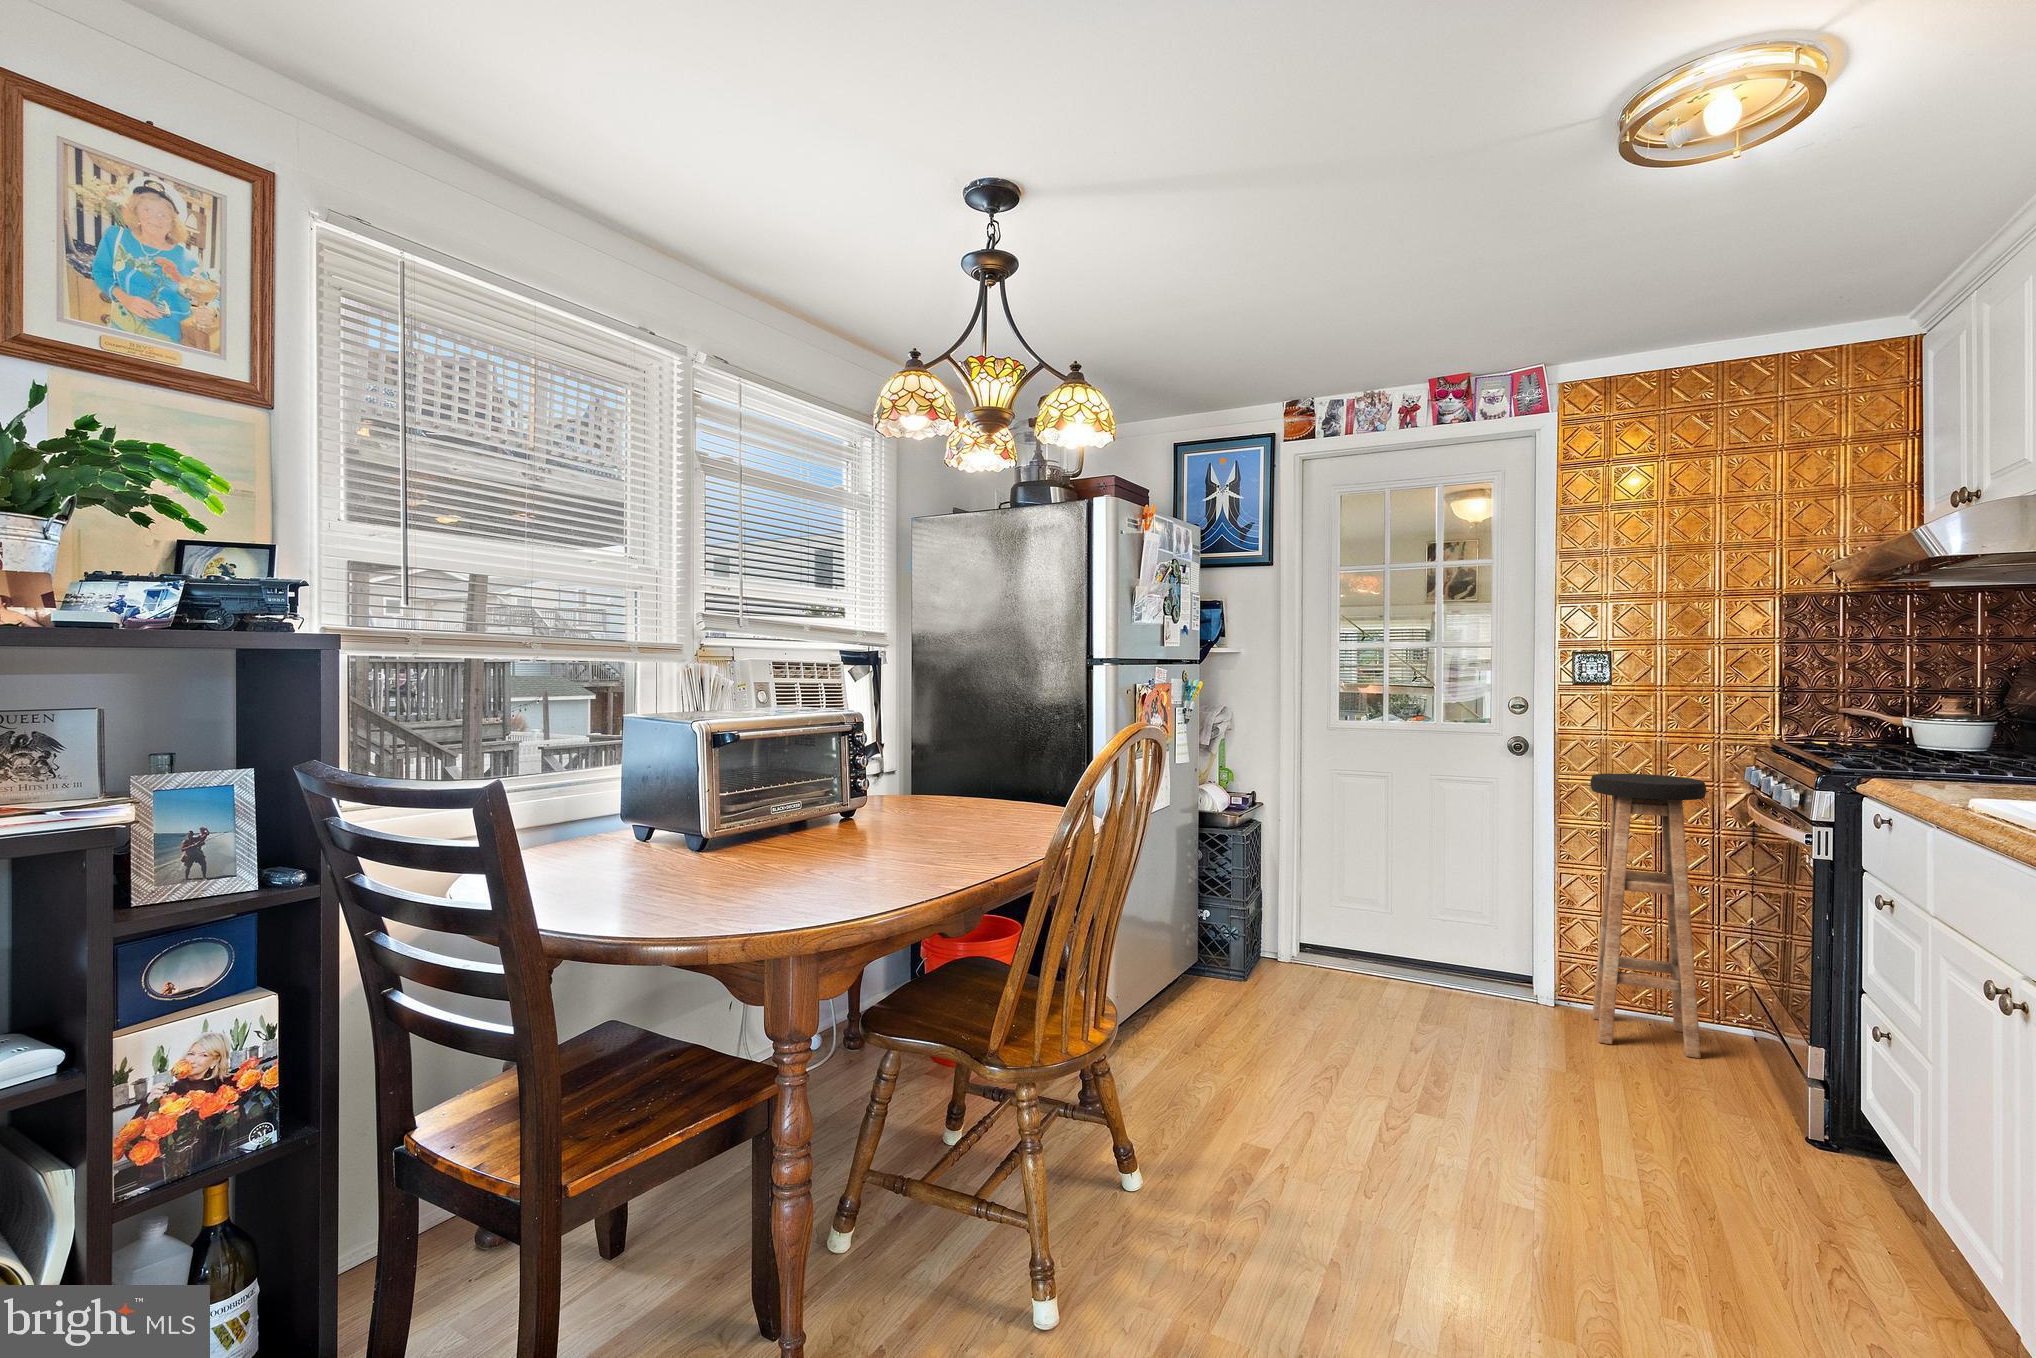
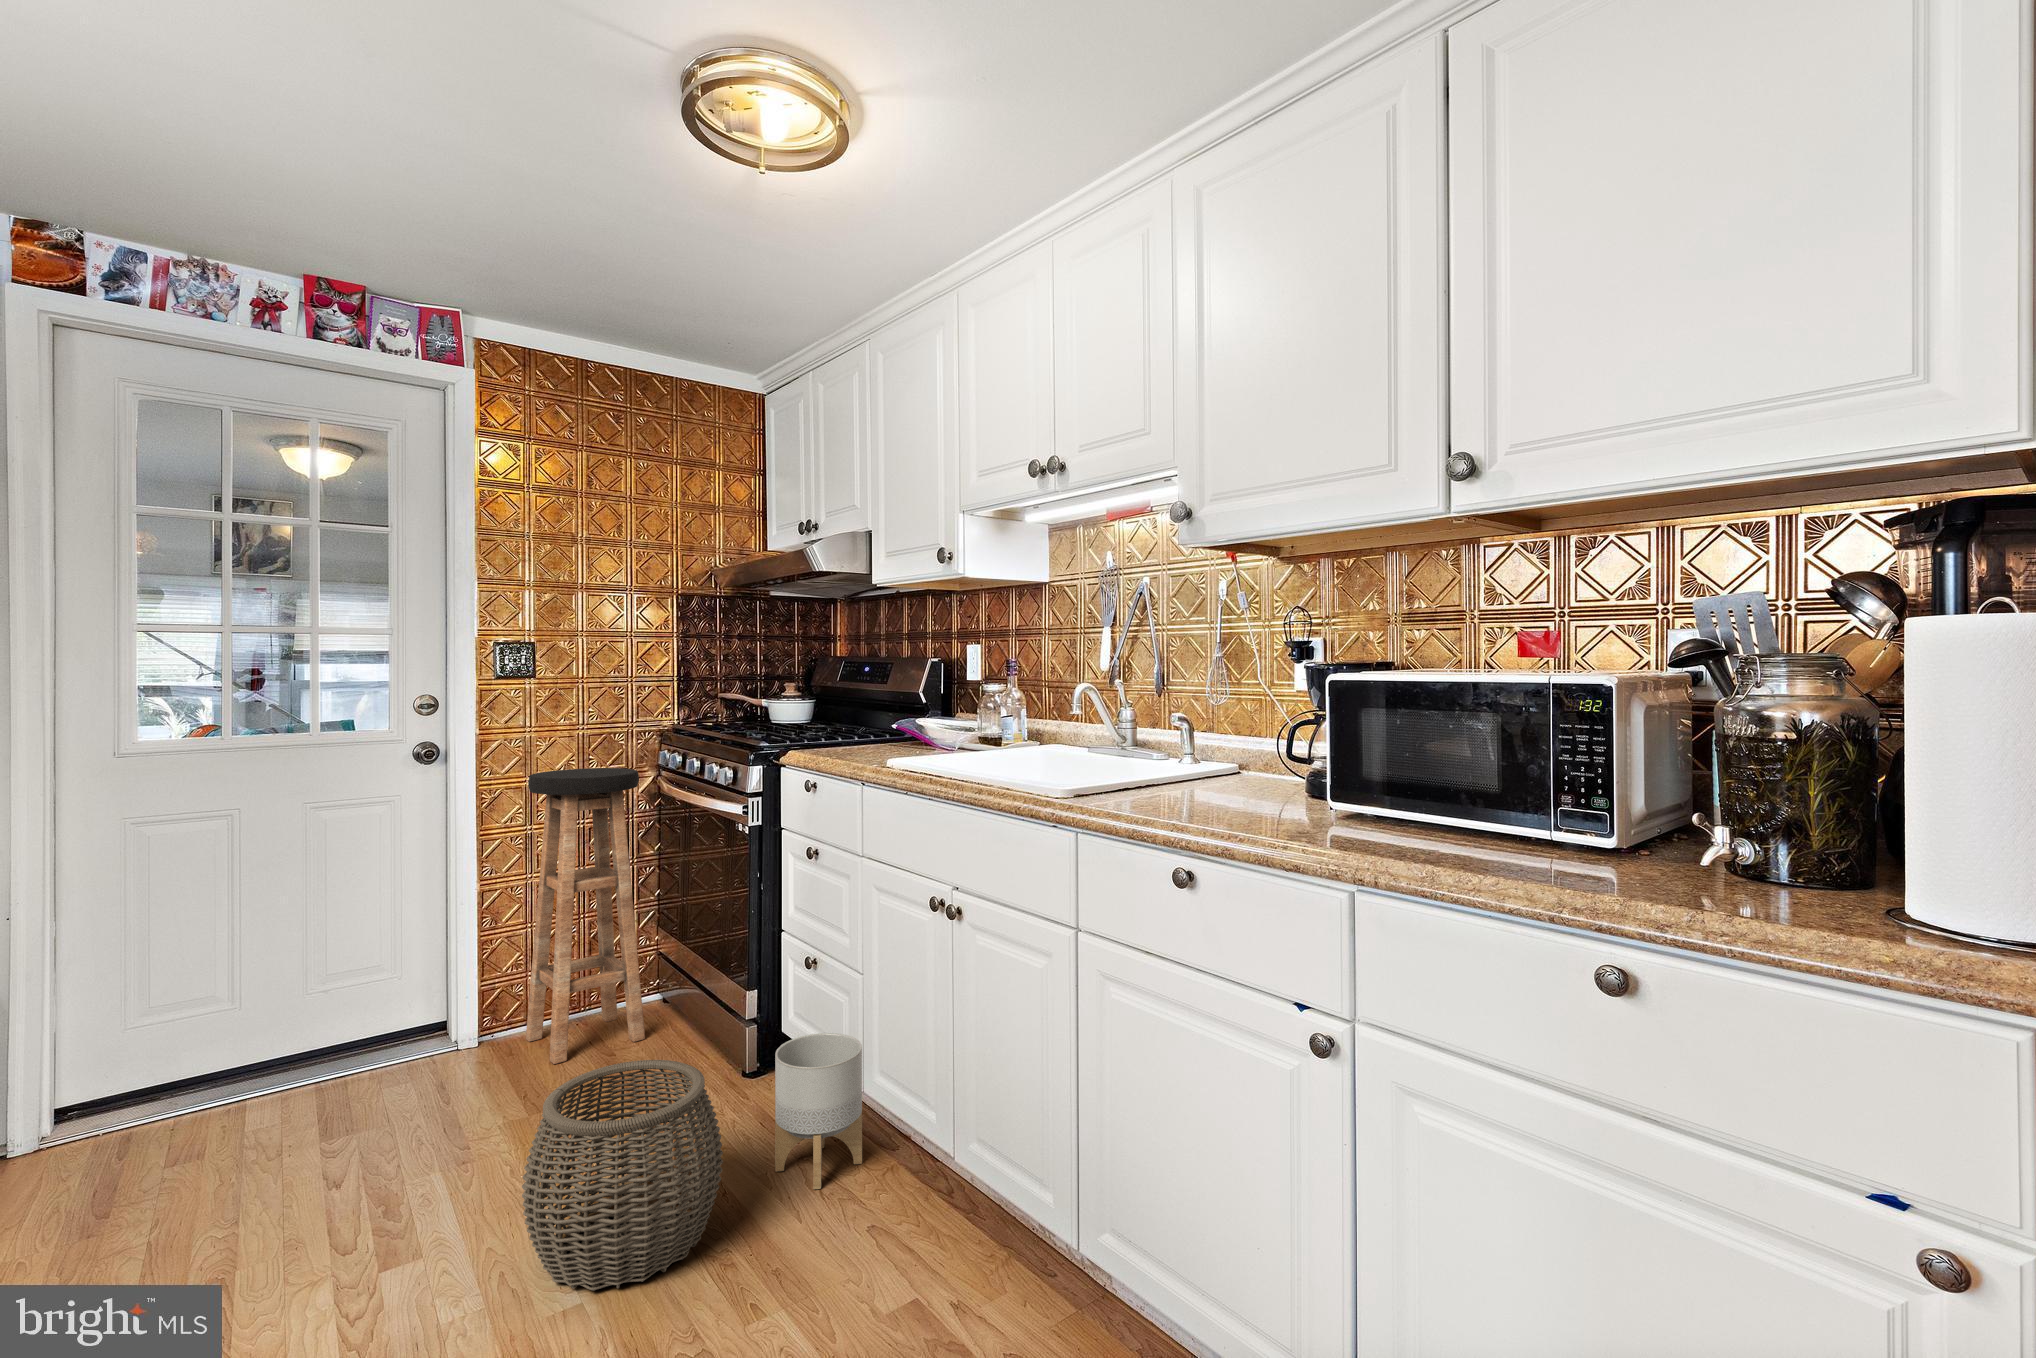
woven basket: none [1460,1024,1640,1212] -> present [522,1060,723,1291]
planter: none [1723,1086,1842,1259] -> present [775,1033,862,1189]

